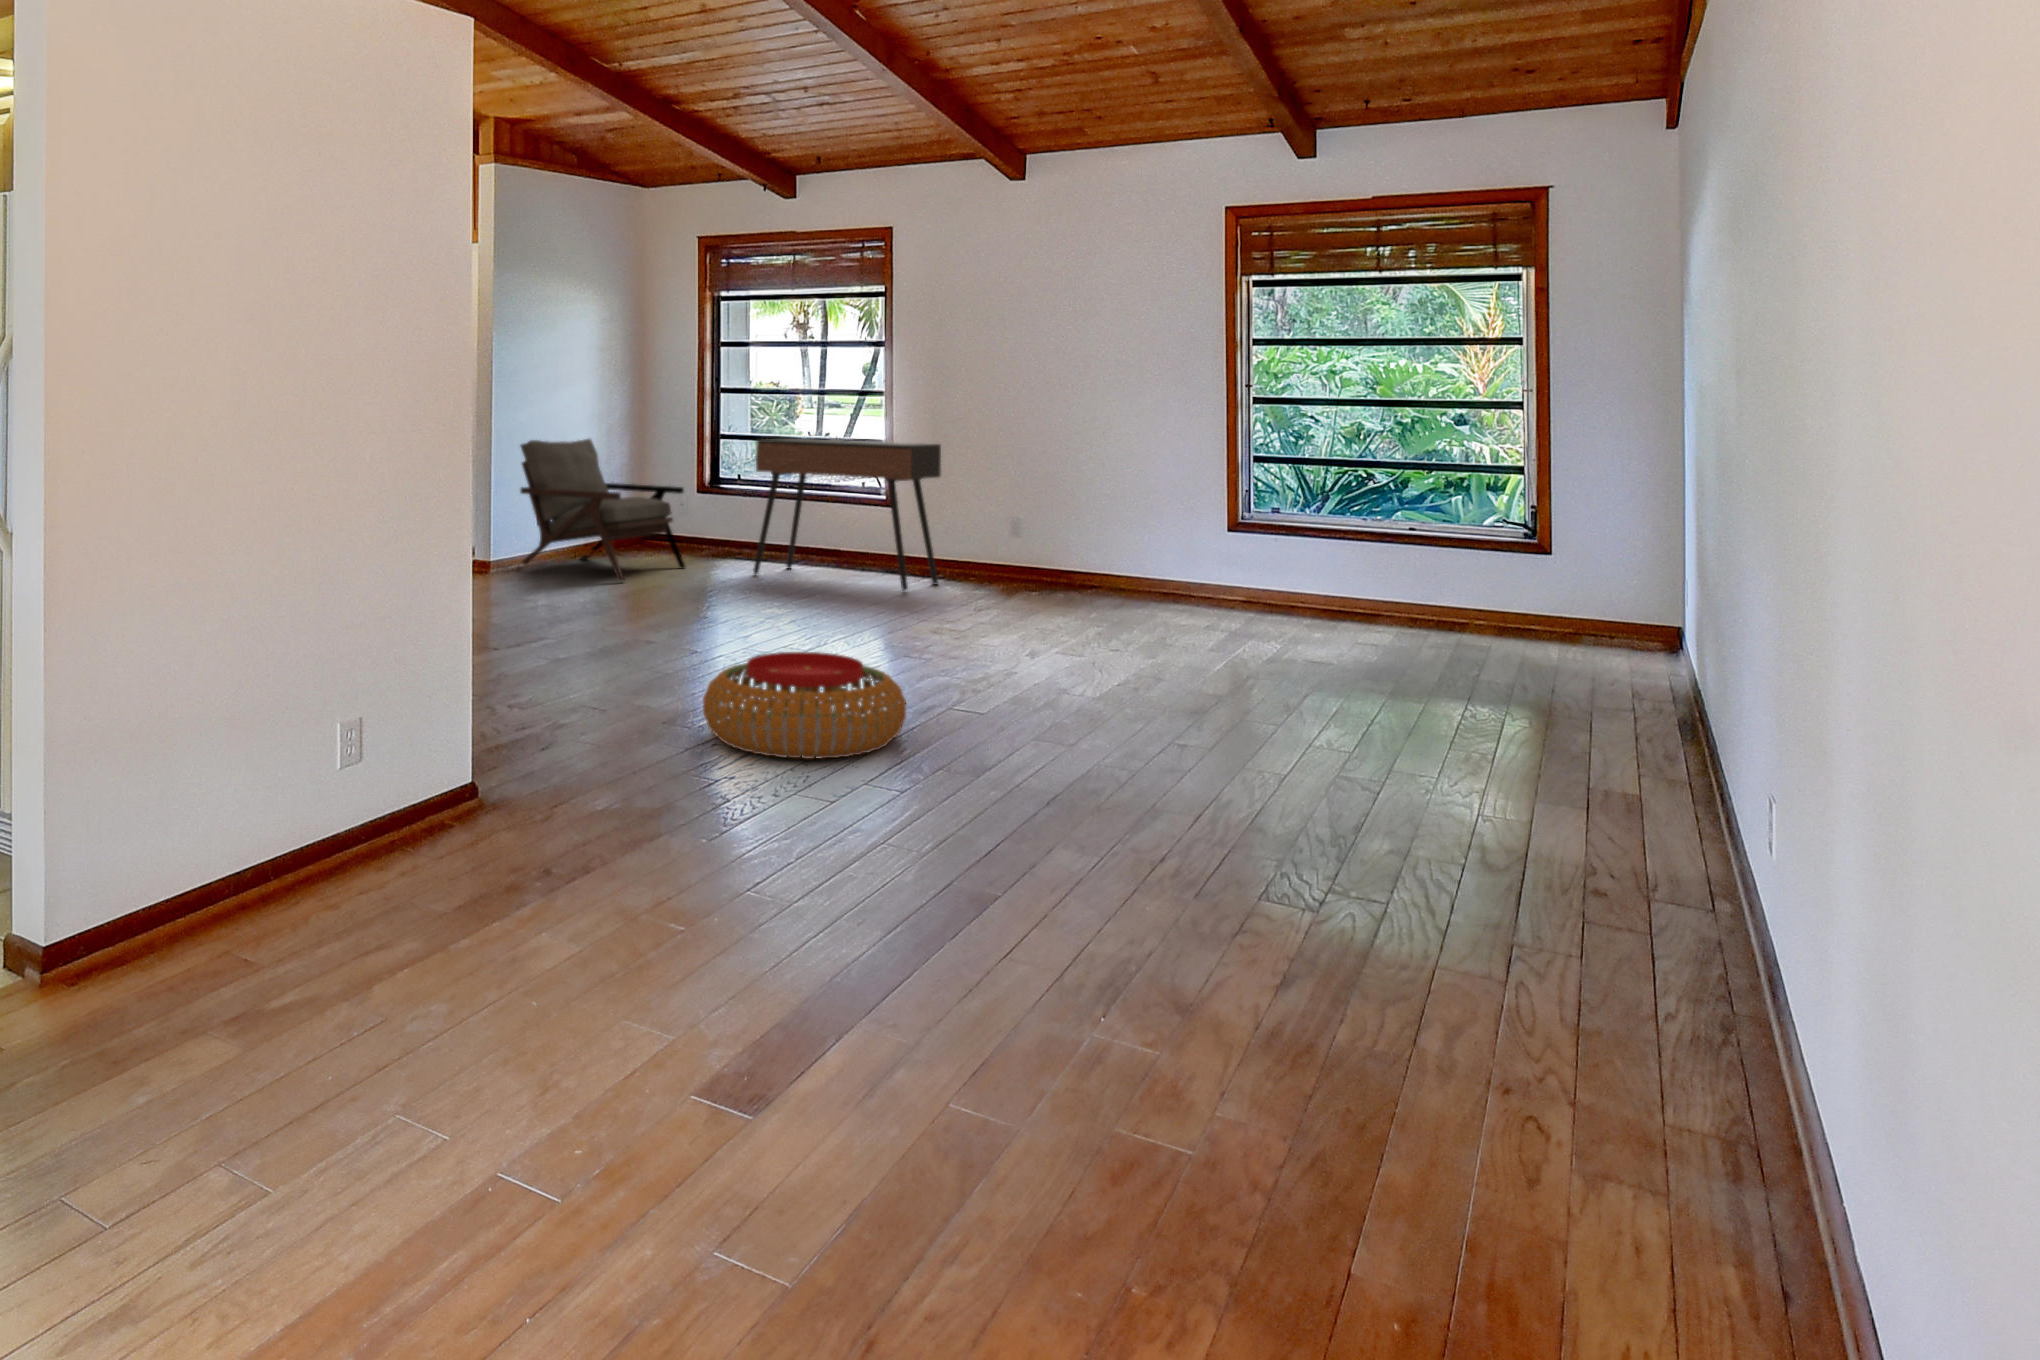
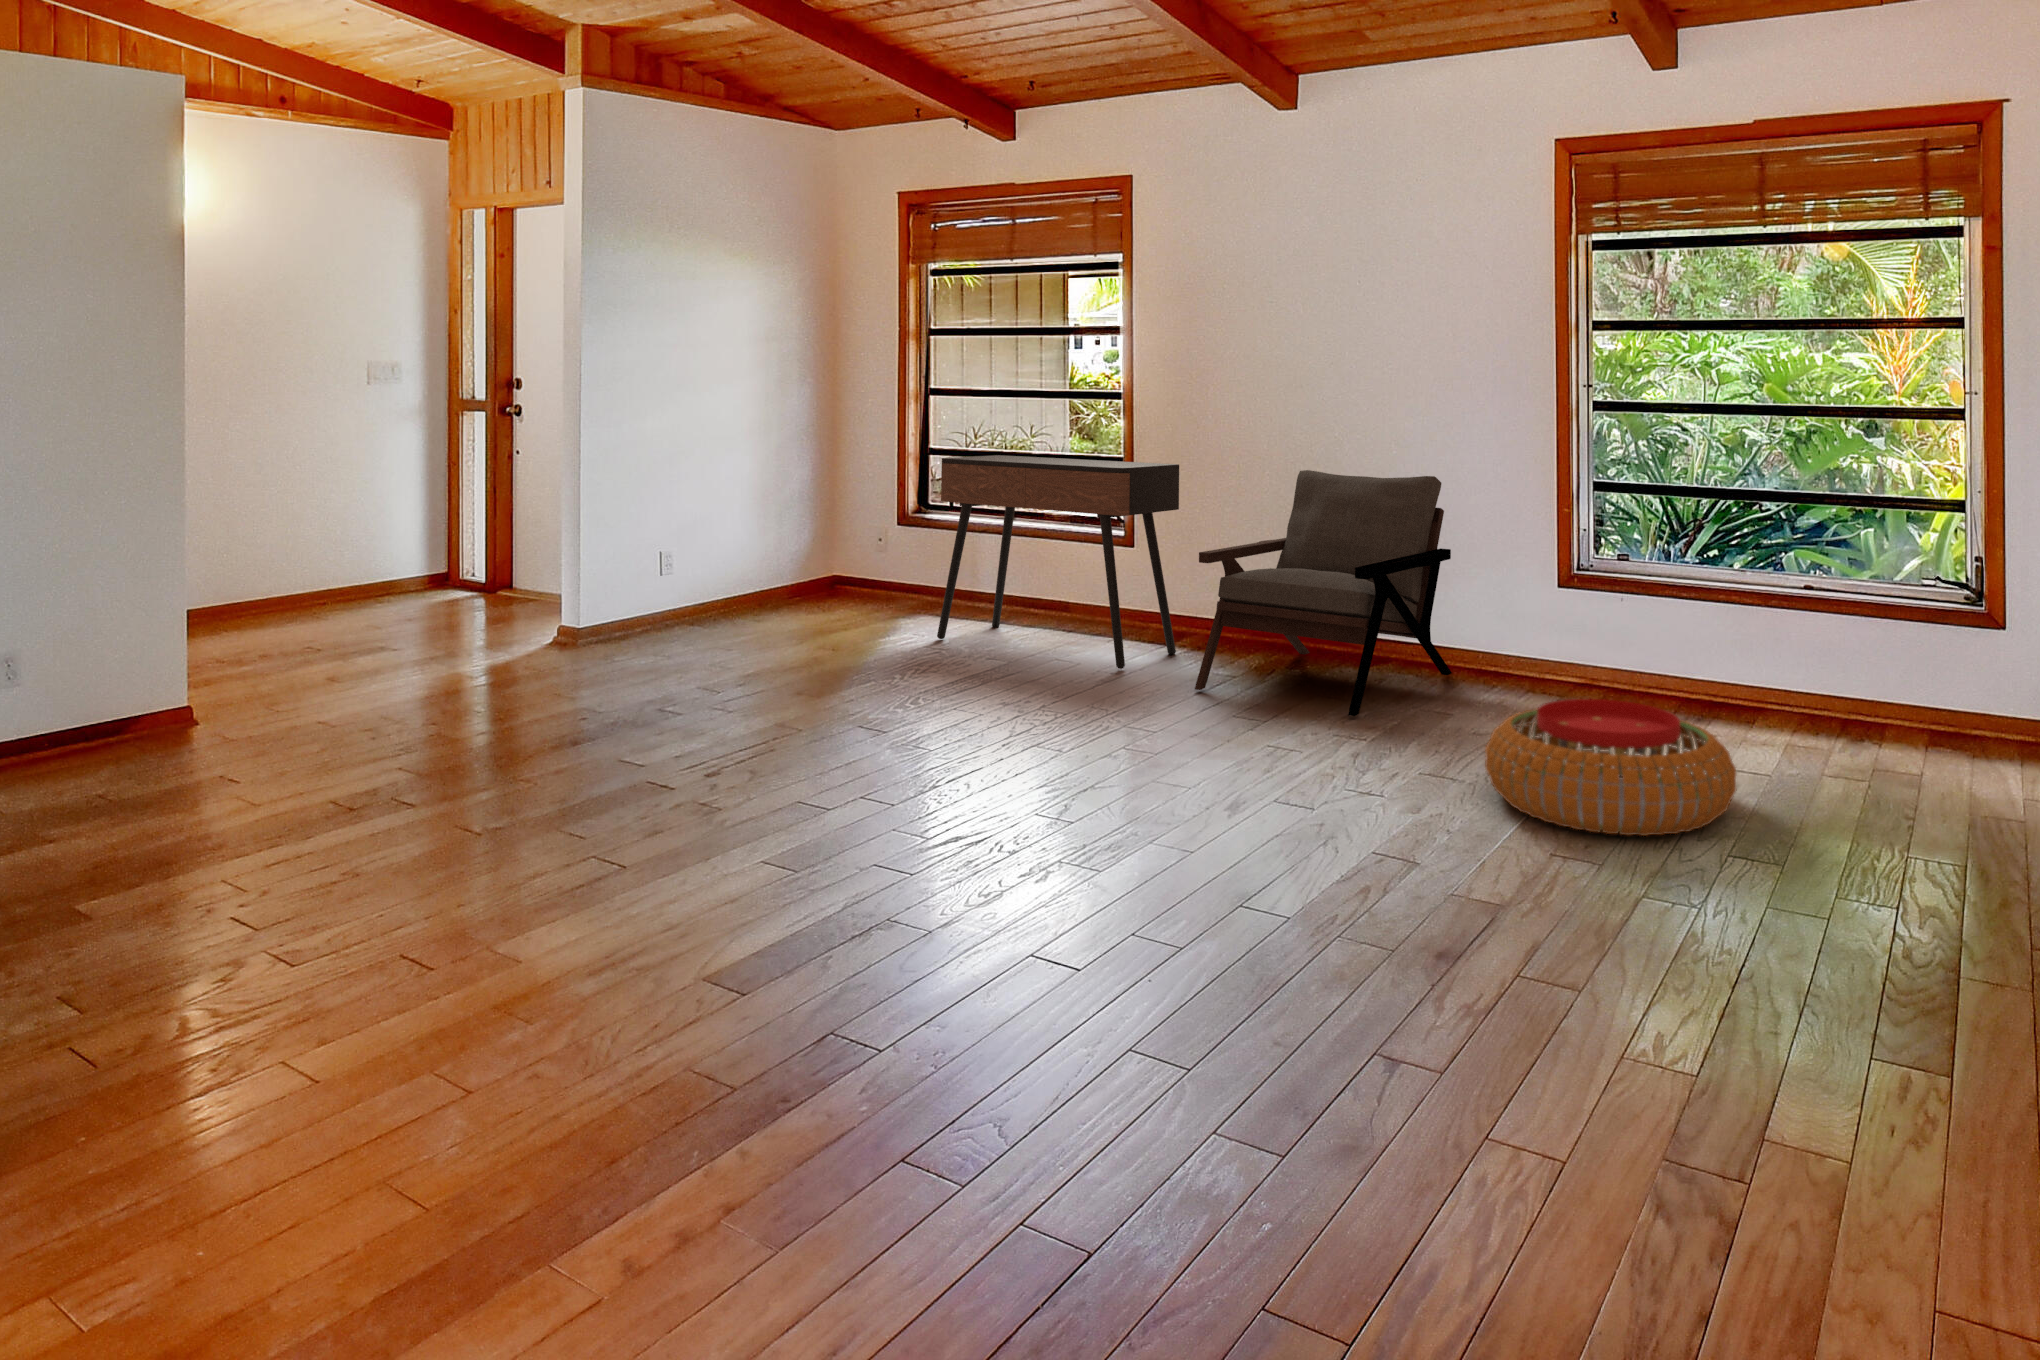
armchair: present [517,439,685,581] -> present [1195,470,1452,716]
pouf: present [703,652,906,759] -> present [1485,699,1737,836]

